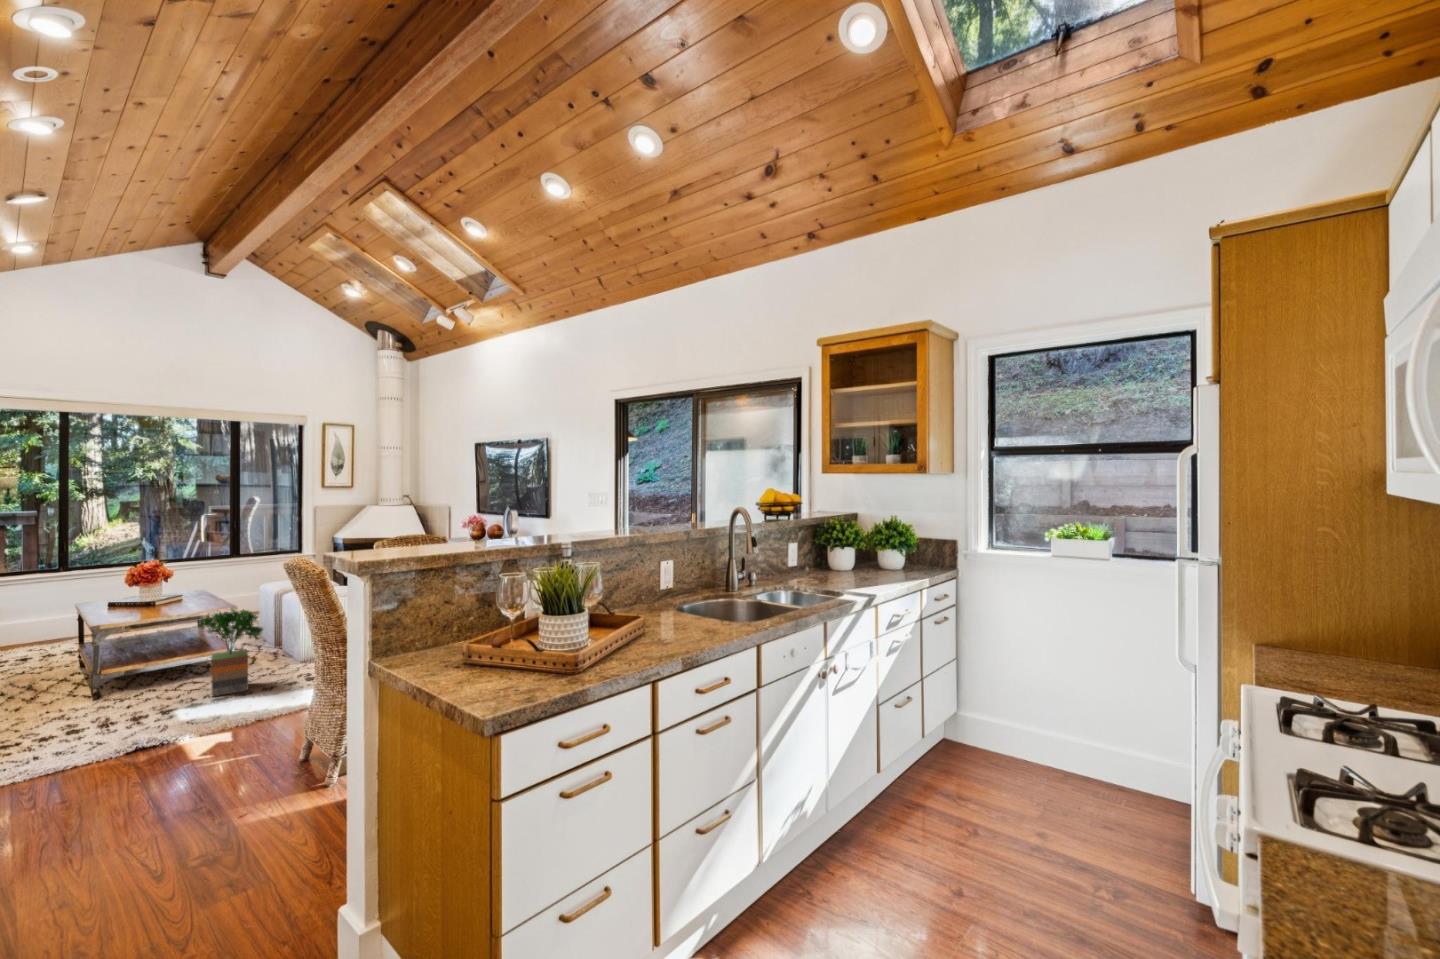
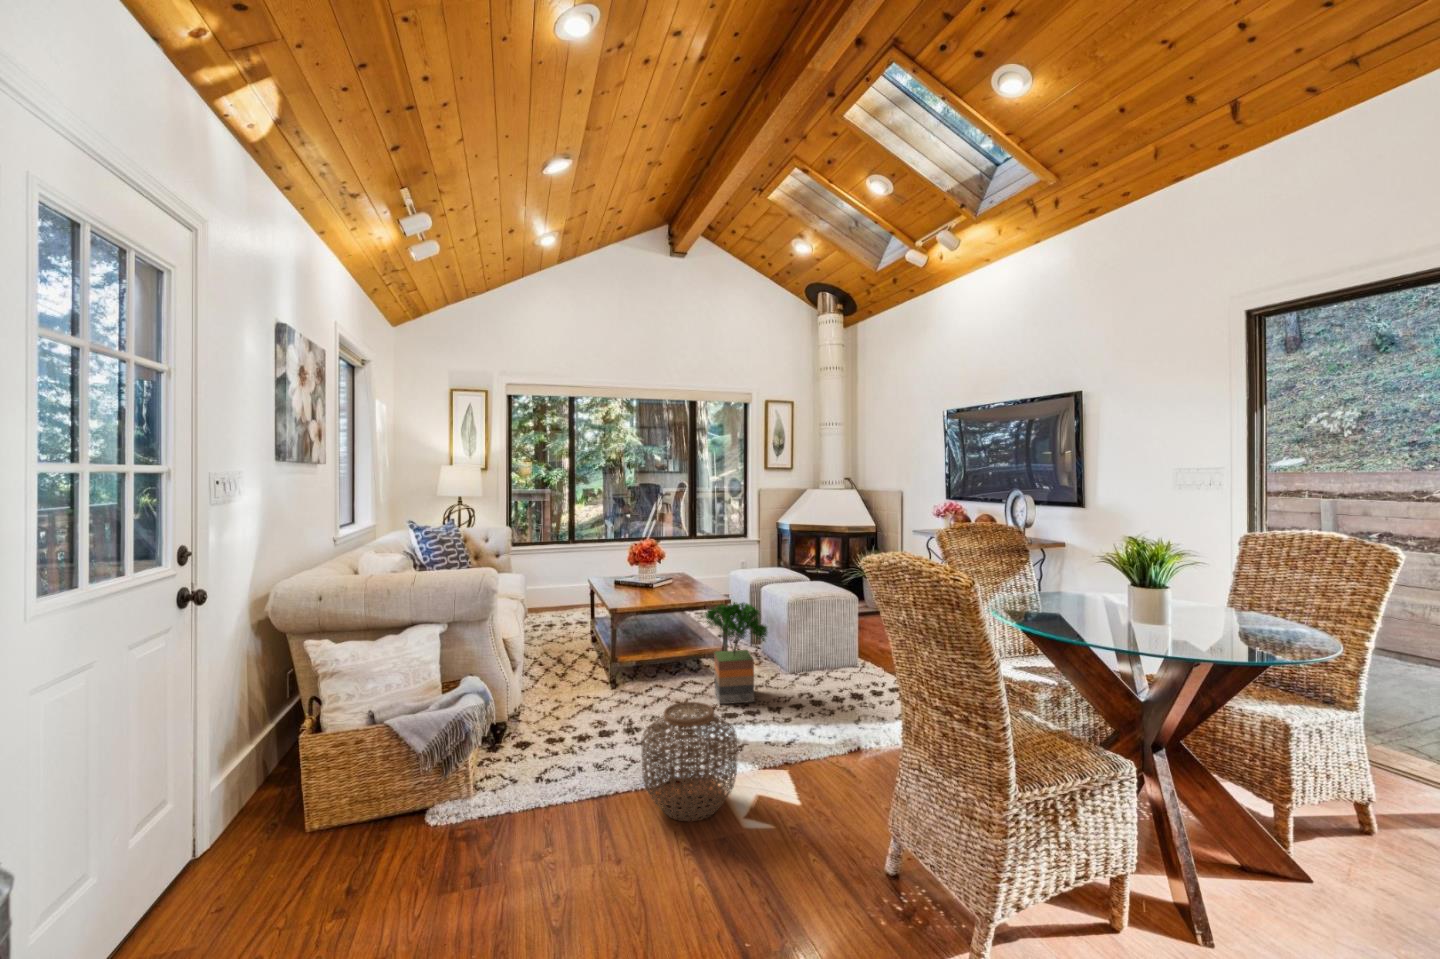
woven basket: none [96,684,191,773] -> present [642,702,737,821]

